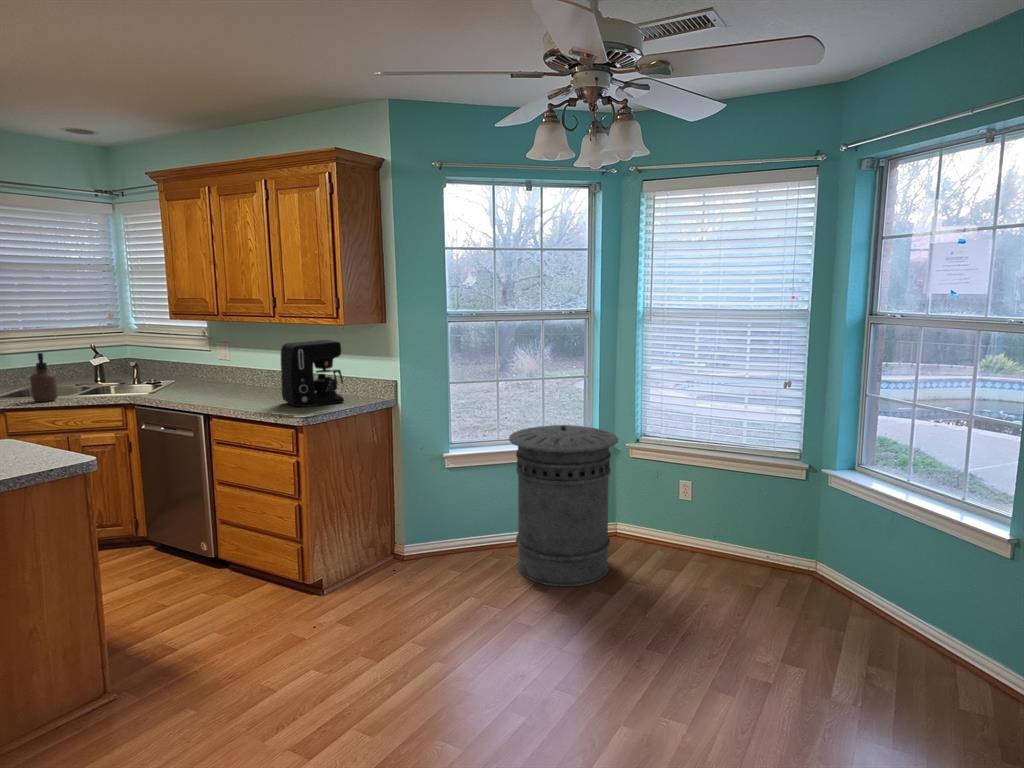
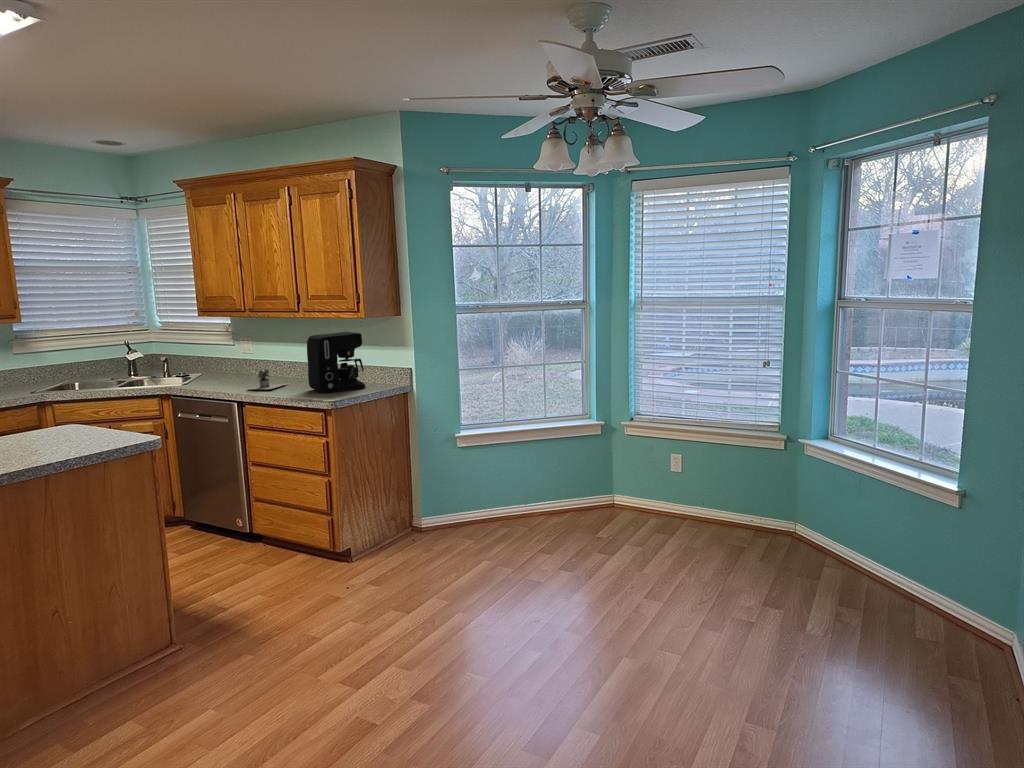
soap dispenser: present [30,353,58,402] -> none [75,349,100,394]
potted plant: none [213,378,272,401] -> present [249,369,286,389]
trash can: present [509,425,618,587] -> none [516,405,615,550]

